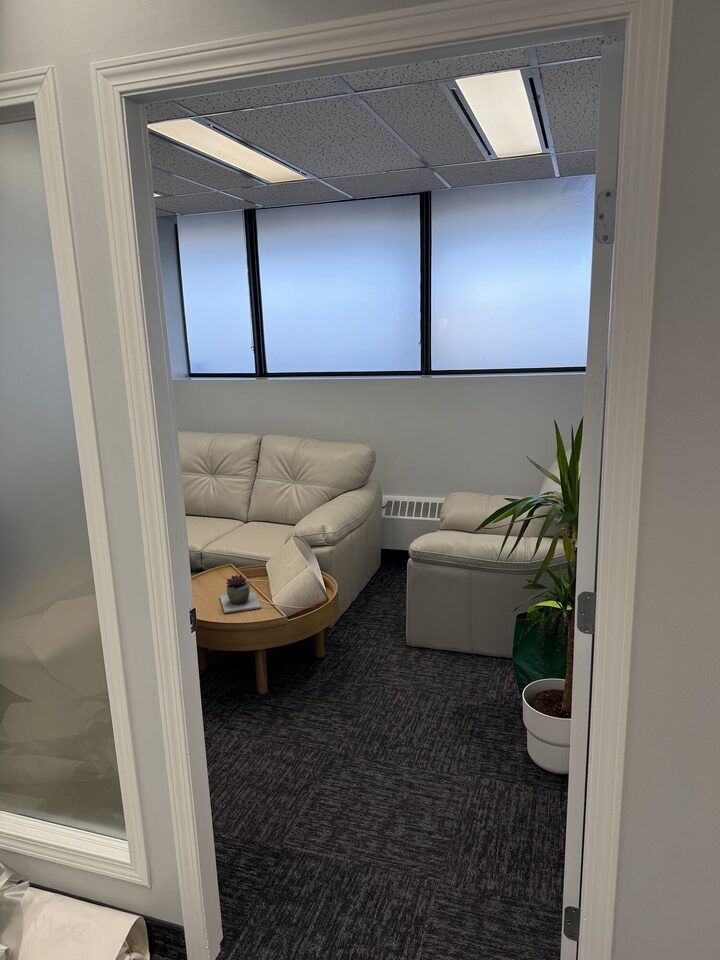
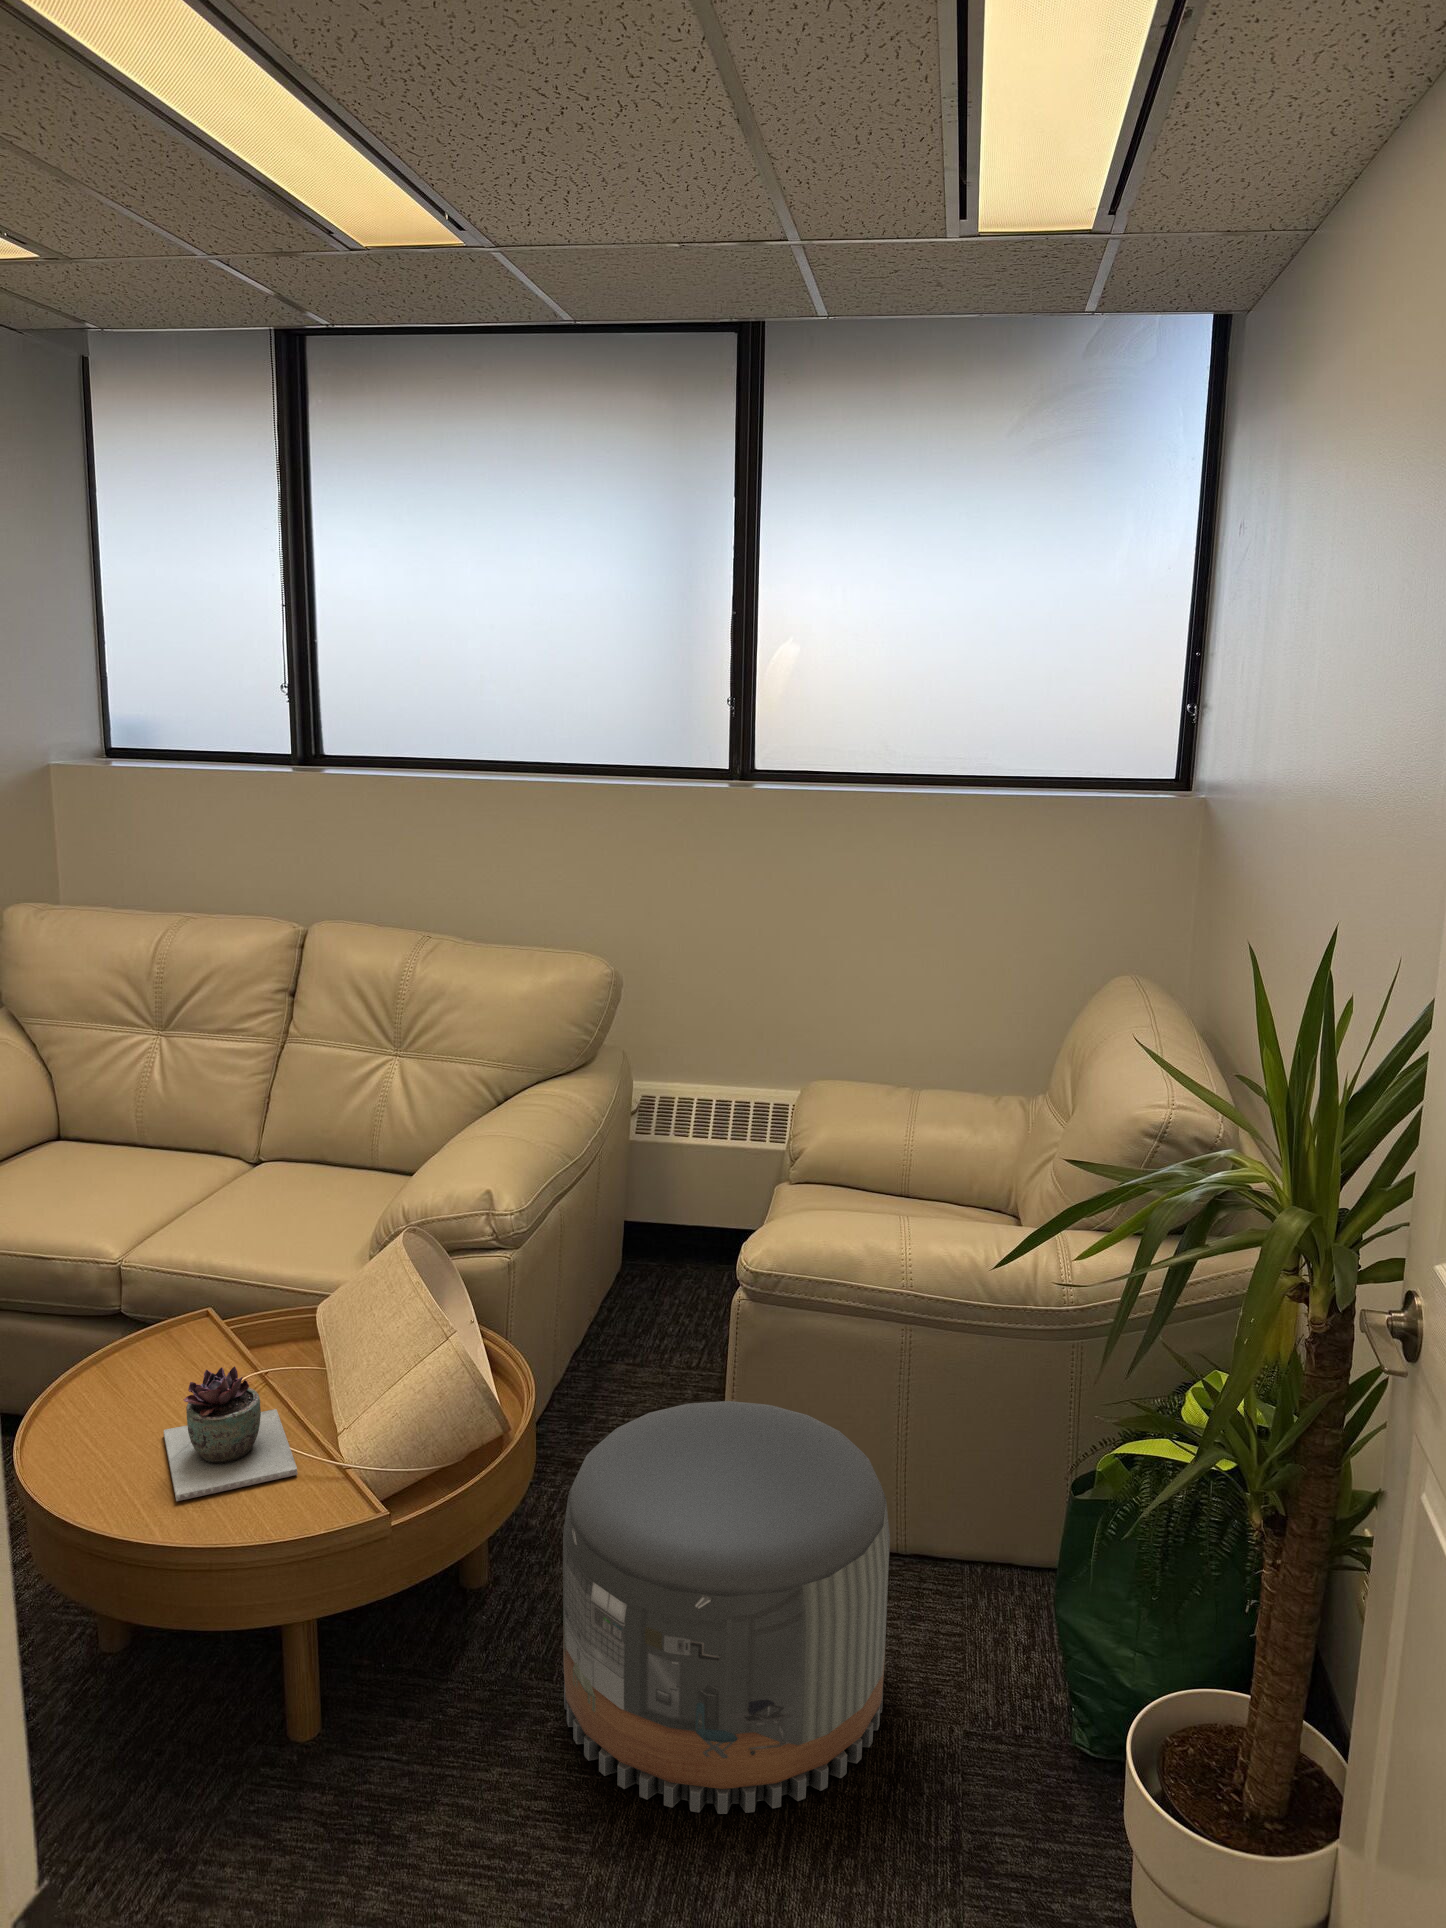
pouf: none [346,593,455,714] -> present [563,1401,890,1814]

